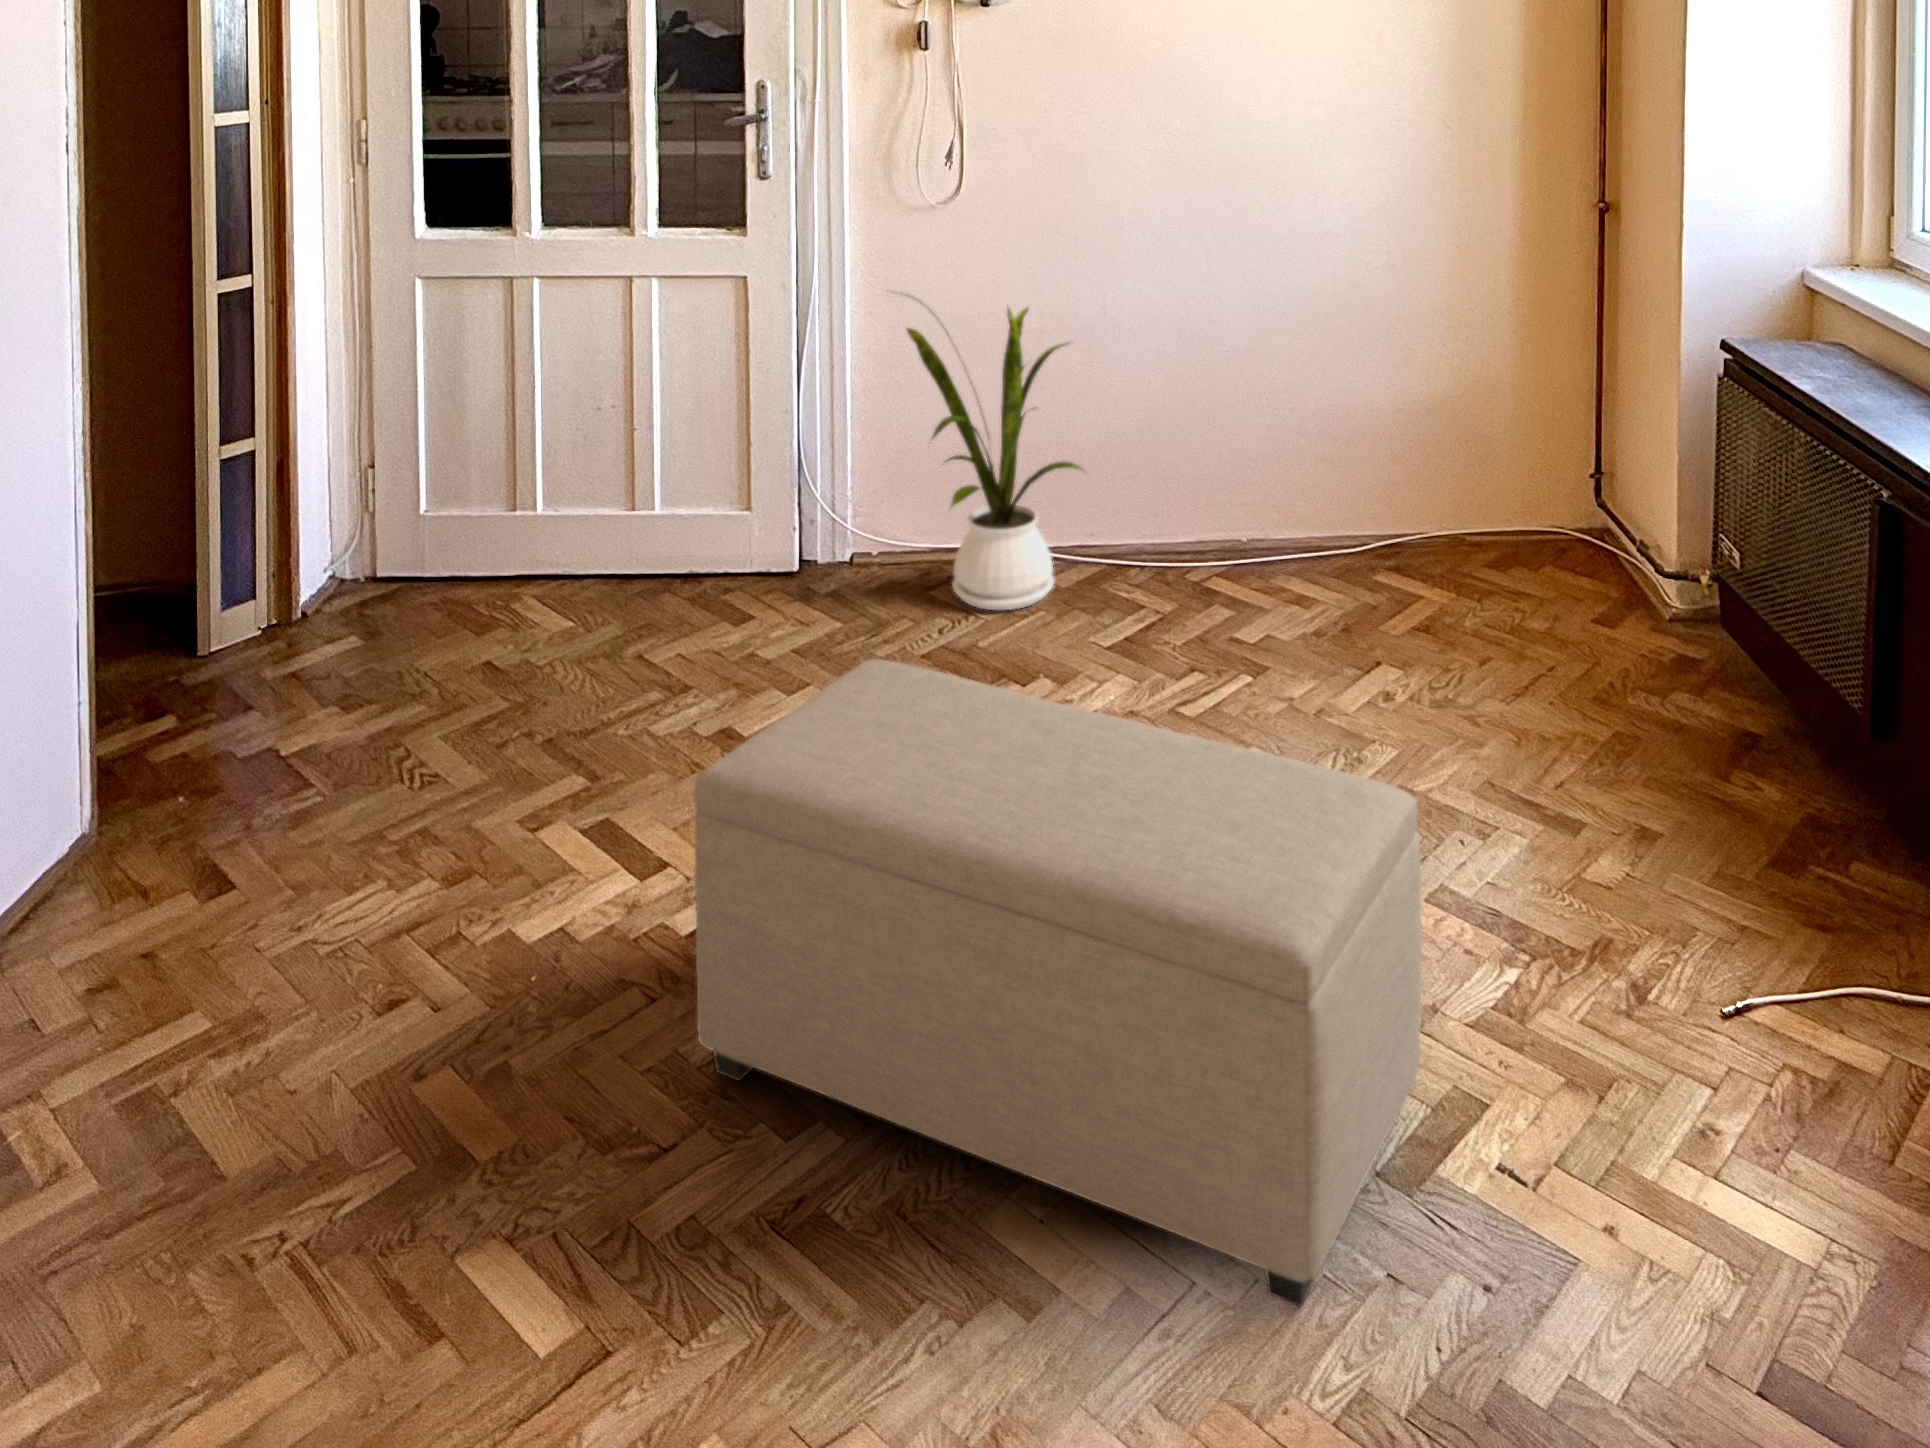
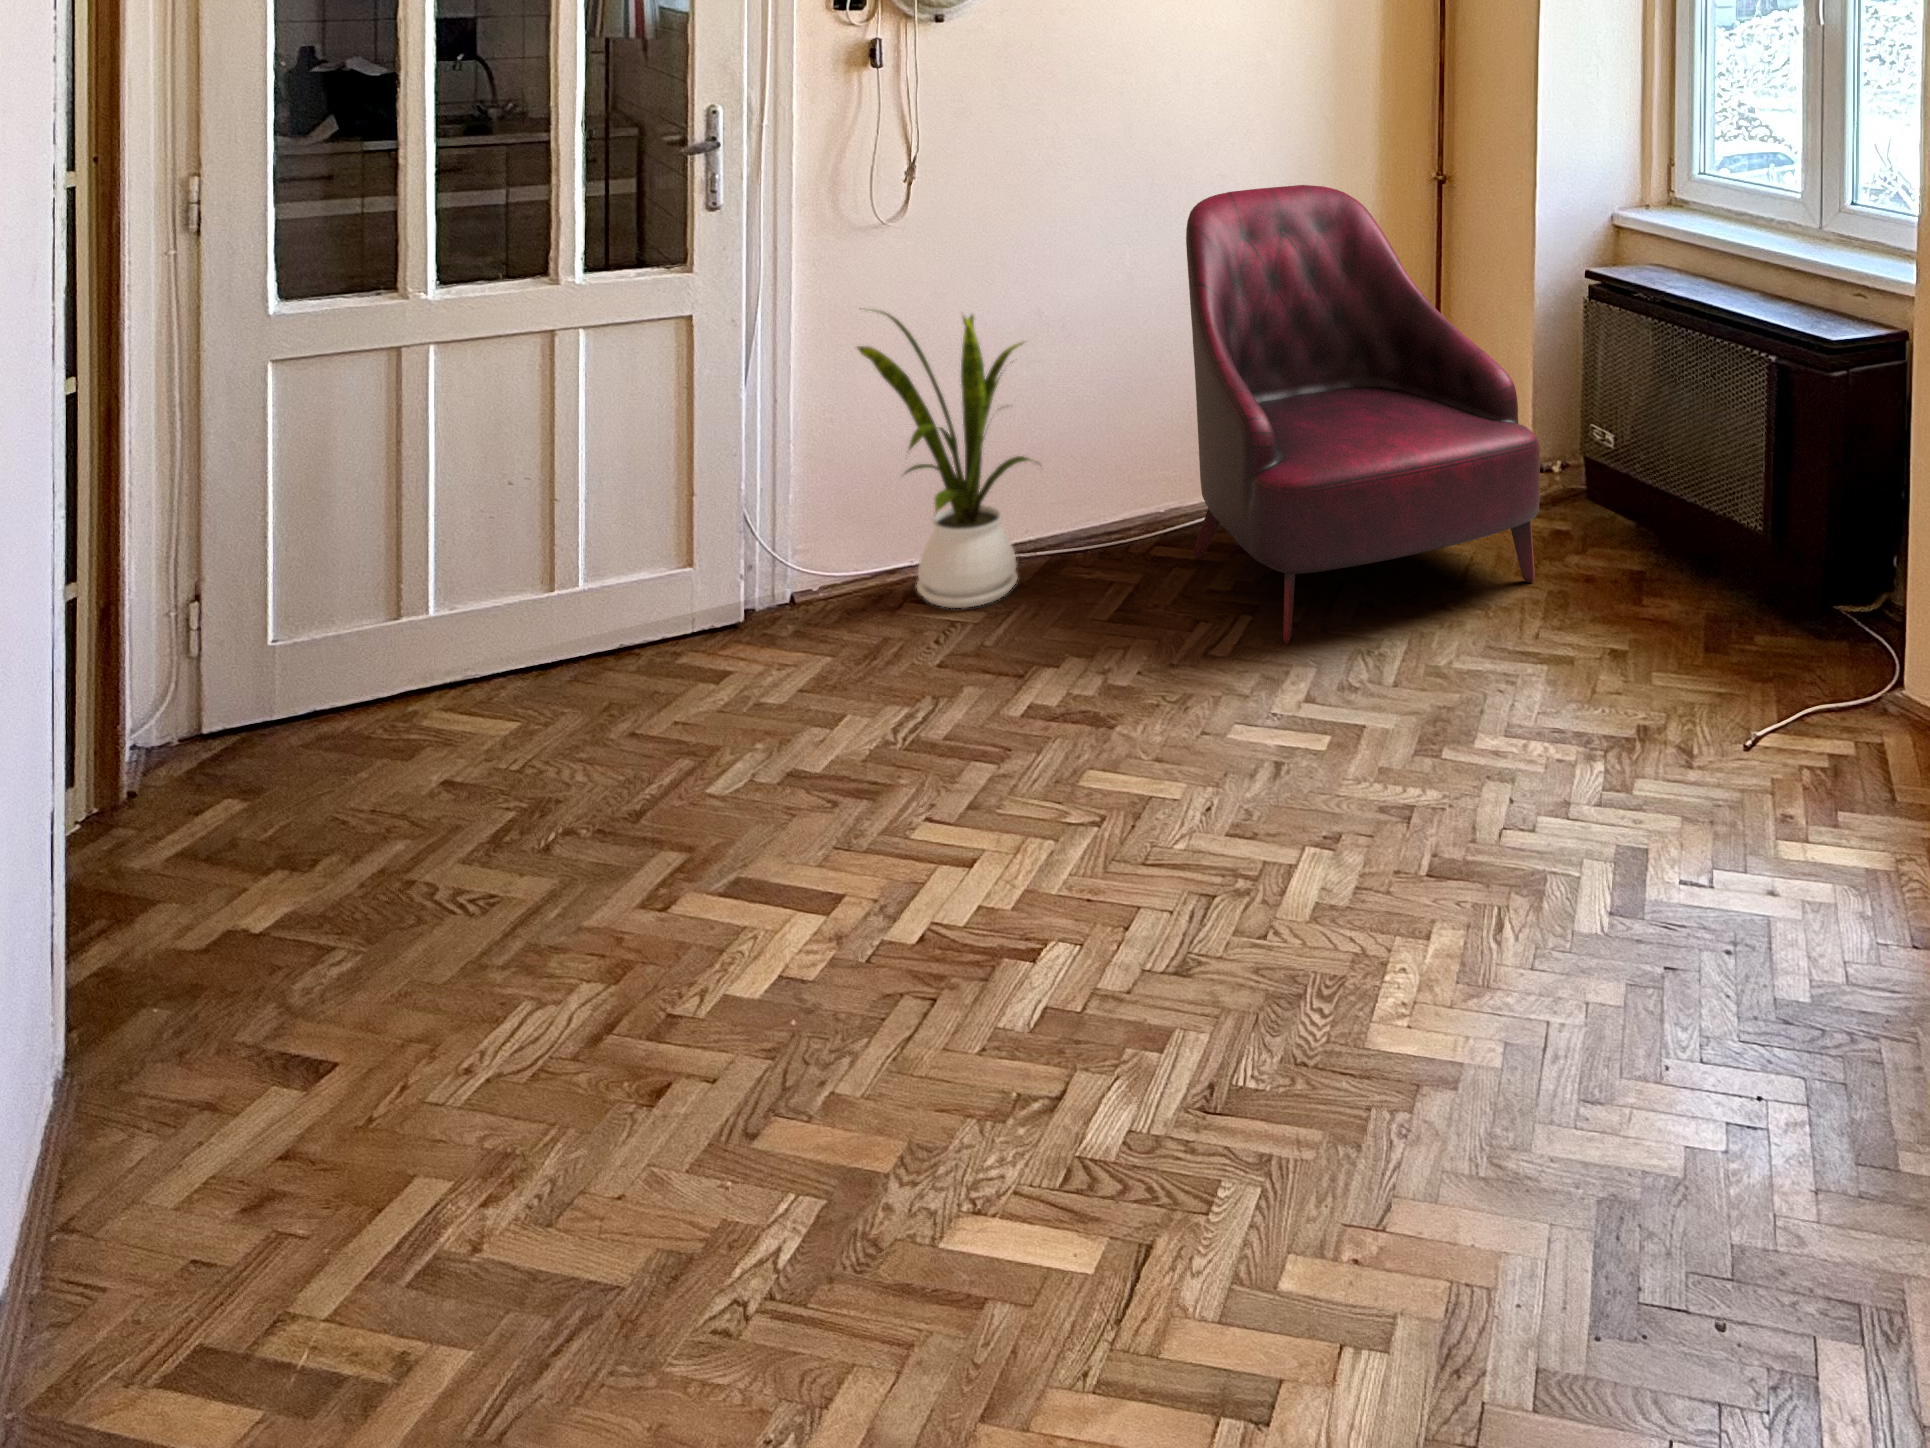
armchair: none [1236,199,1616,722] -> present [1186,185,1540,644]
ottoman: present [694,659,1422,1306] -> none [1034,622,1663,1026]

